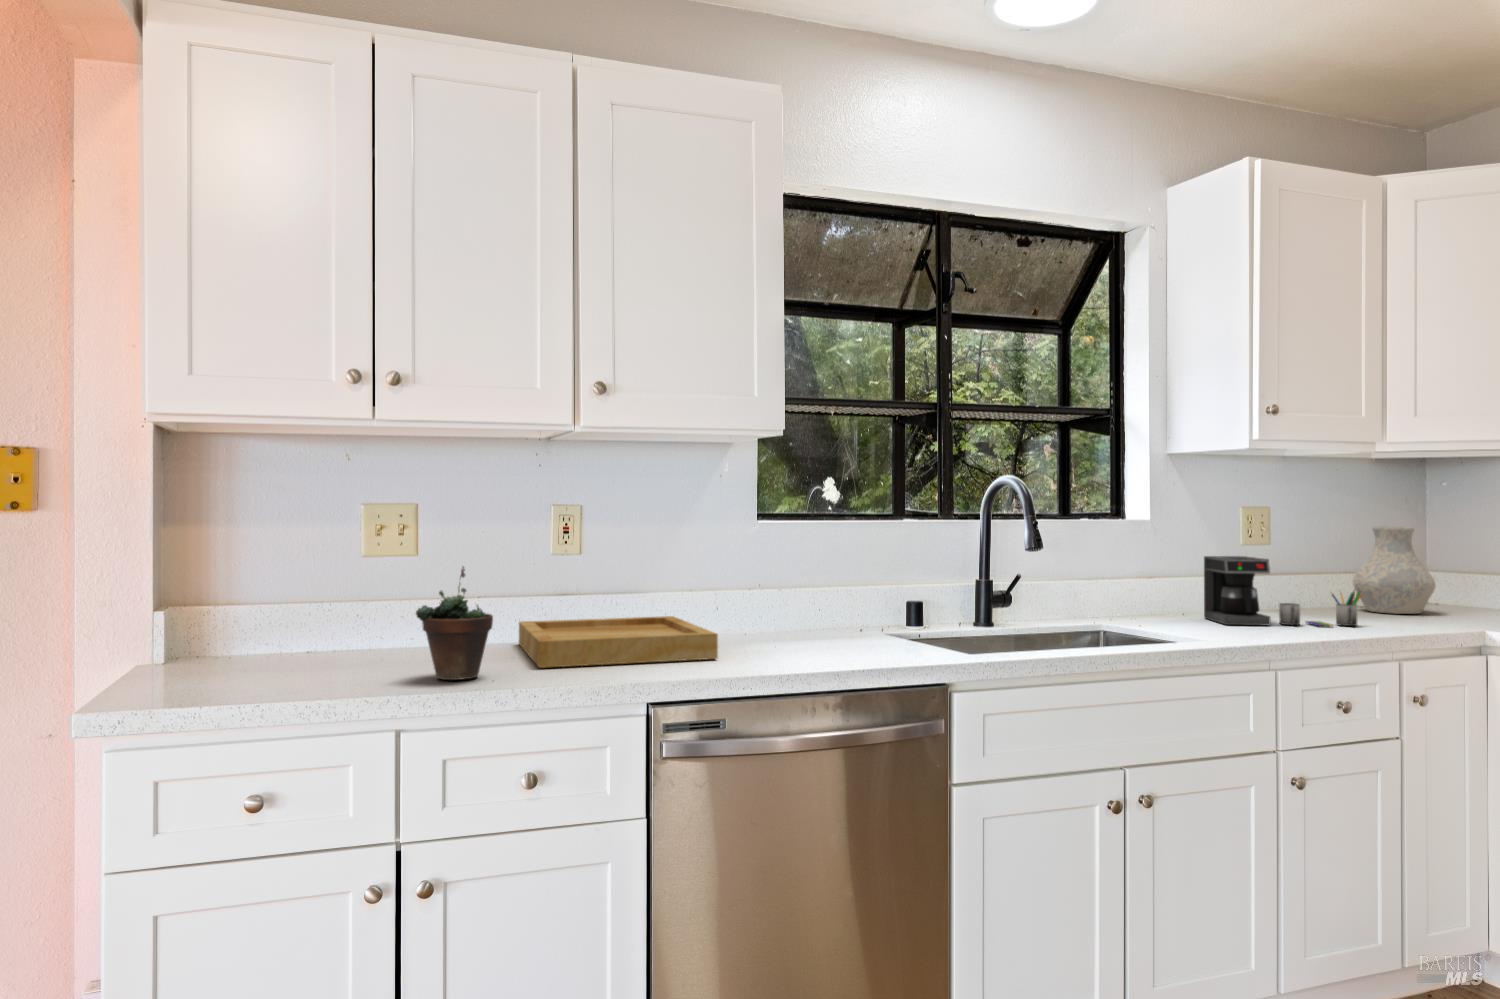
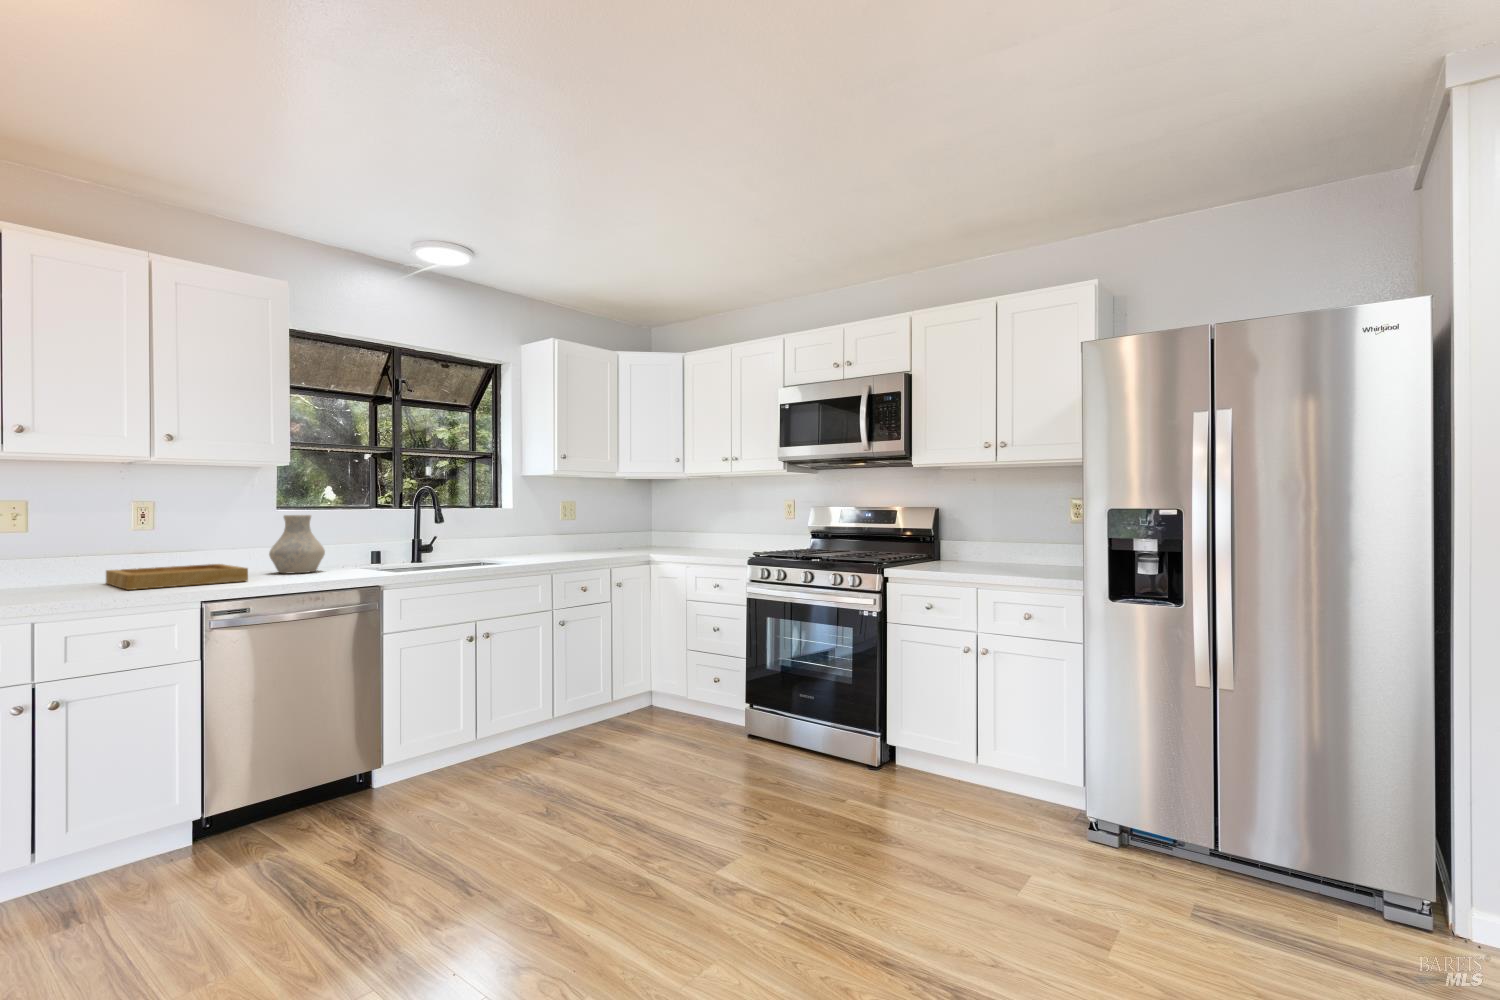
vase: present [1353,526,1436,614] -> present [269,515,325,574]
coffee maker: present [1204,556,1362,627] -> none [537,525,603,557]
succulent plant: present [416,567,493,680] -> none [40,534,96,597]

